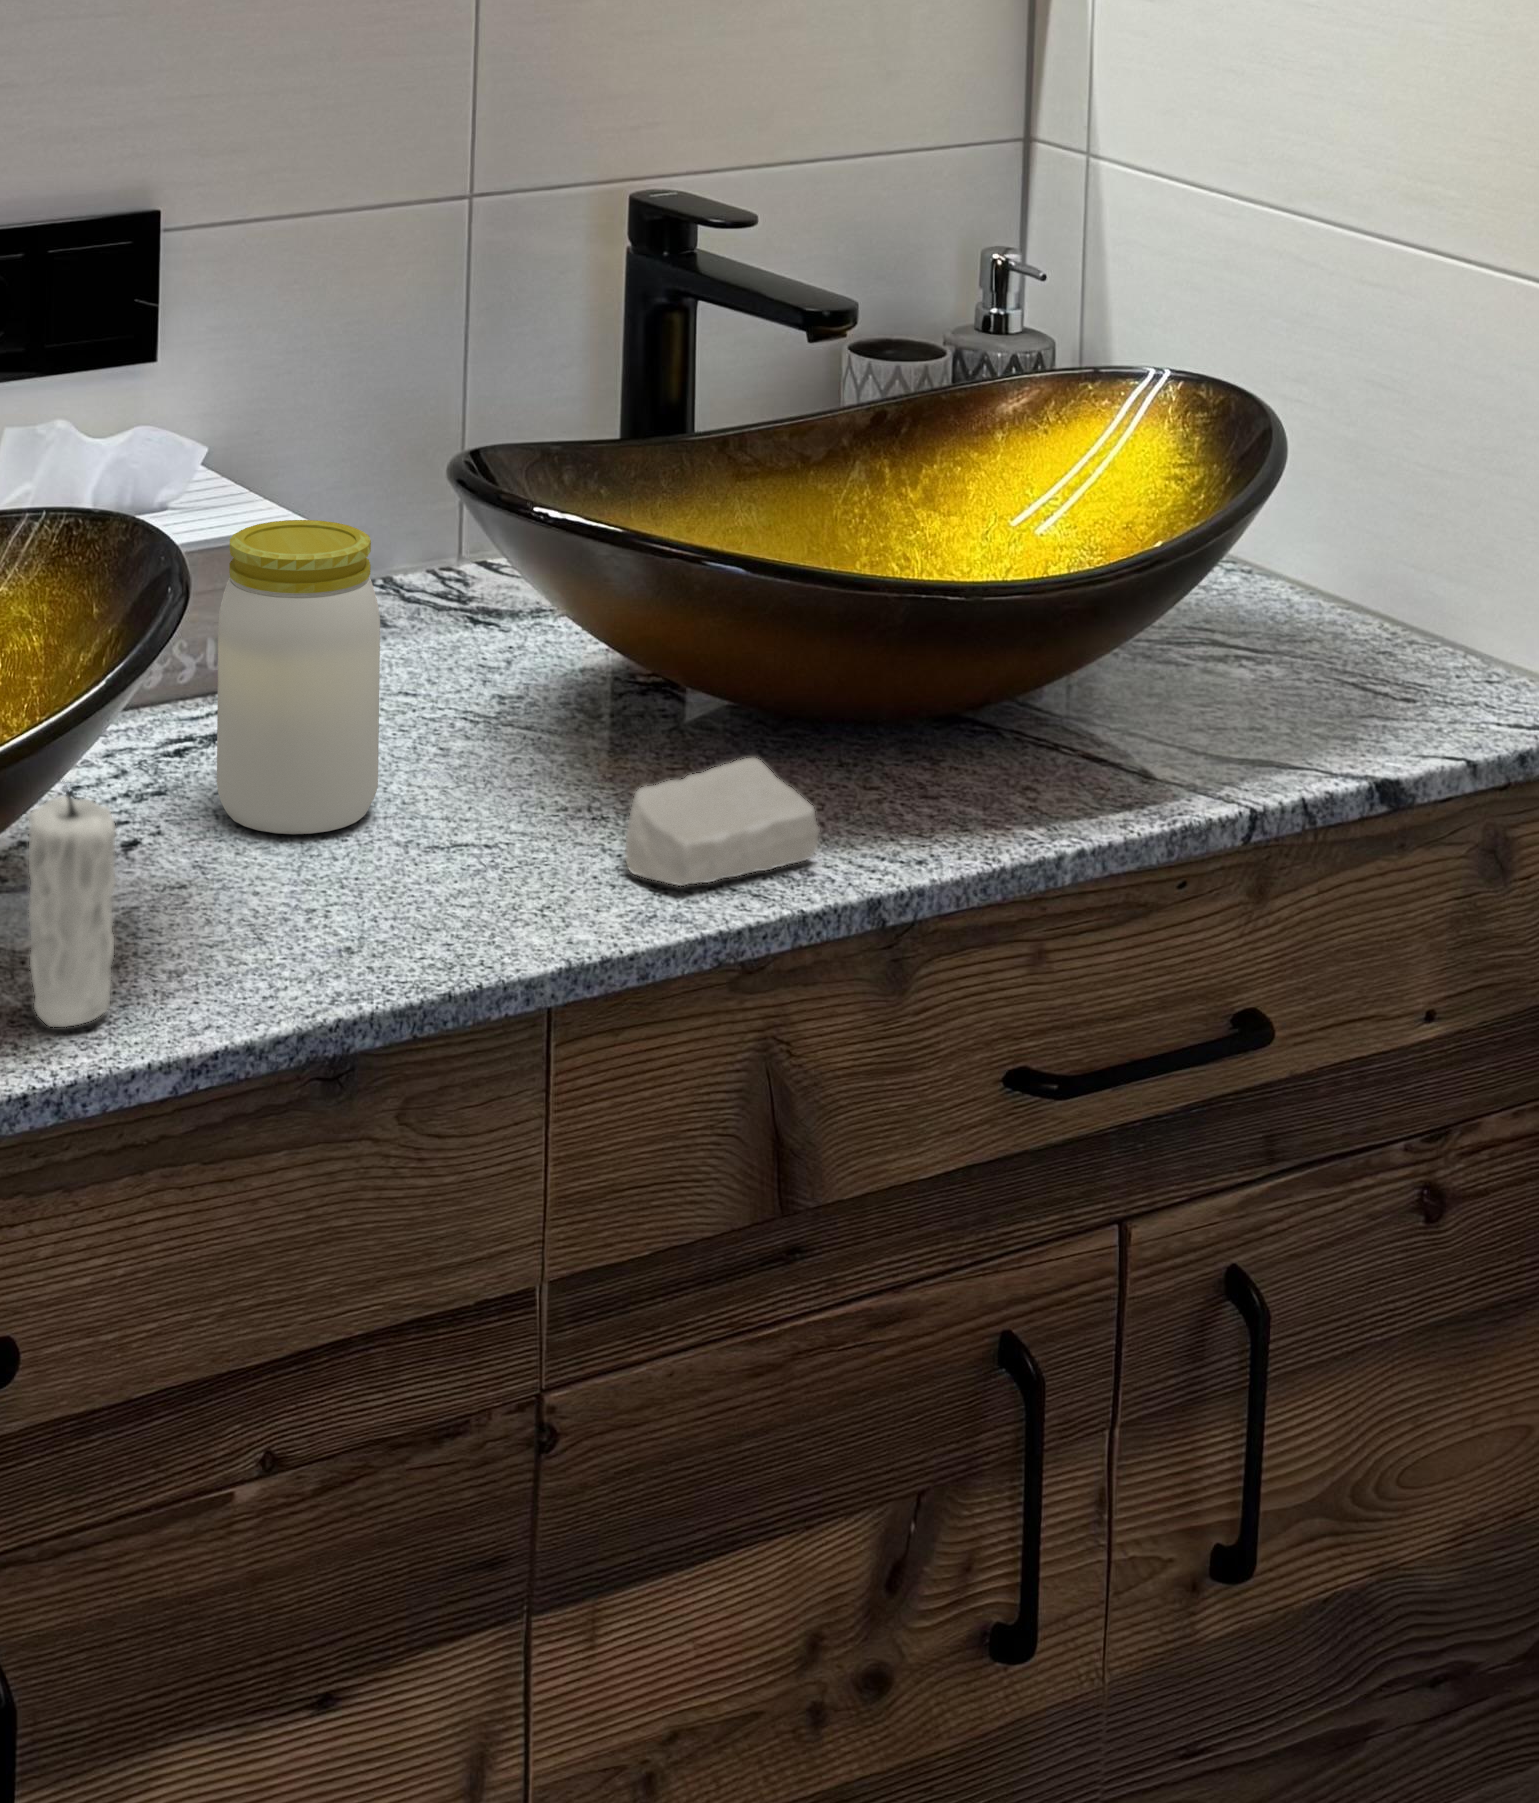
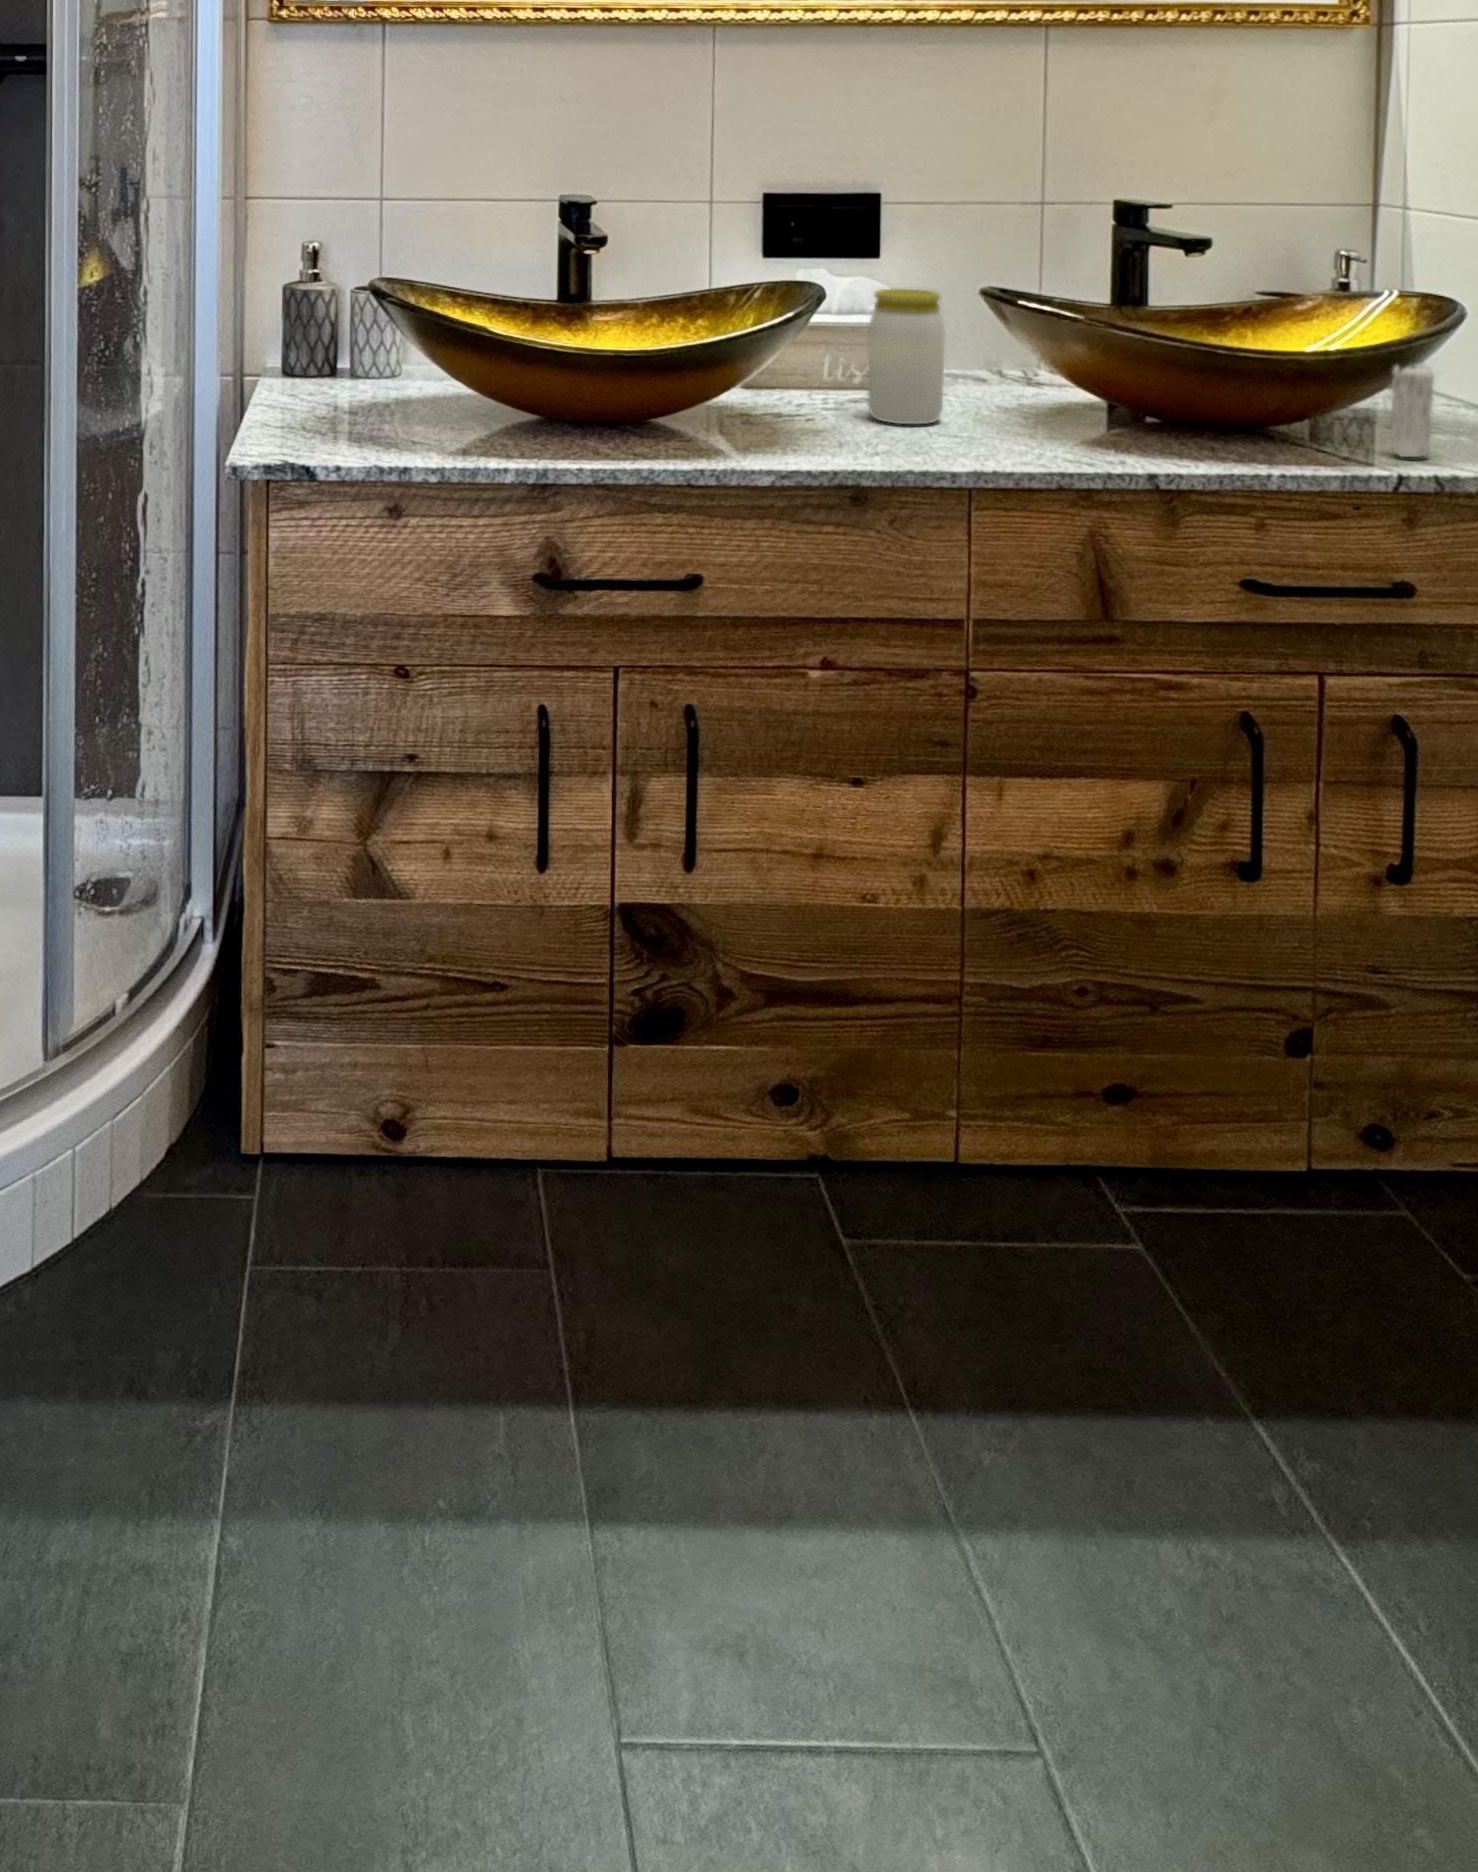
soap bar: present [625,758,819,886] -> none [1038,409,1139,456]
candle: present [28,792,116,1027] -> present [1391,356,1434,457]

